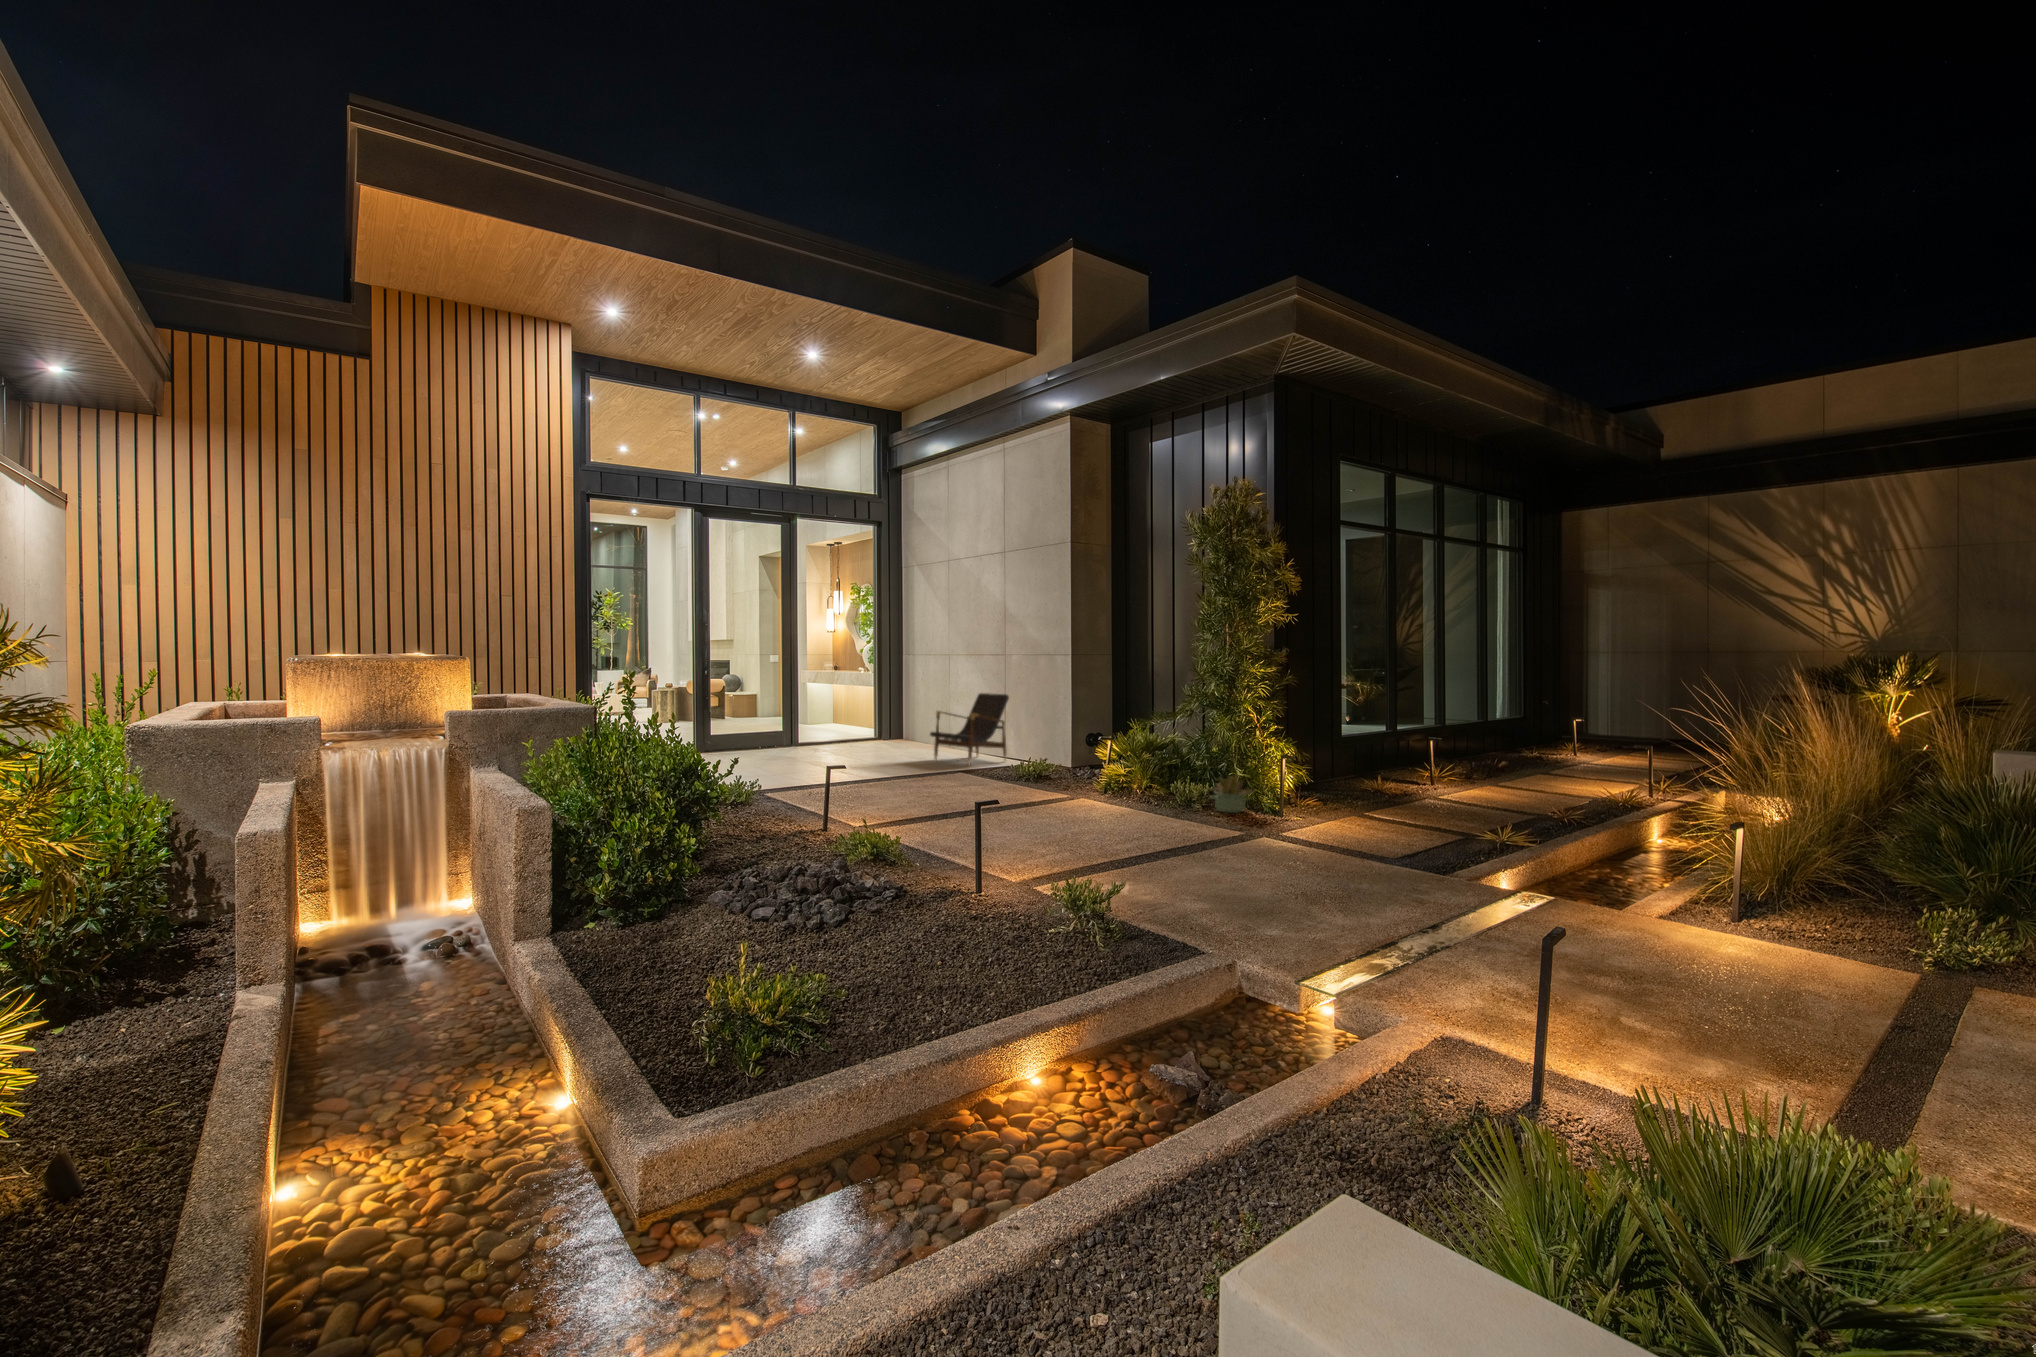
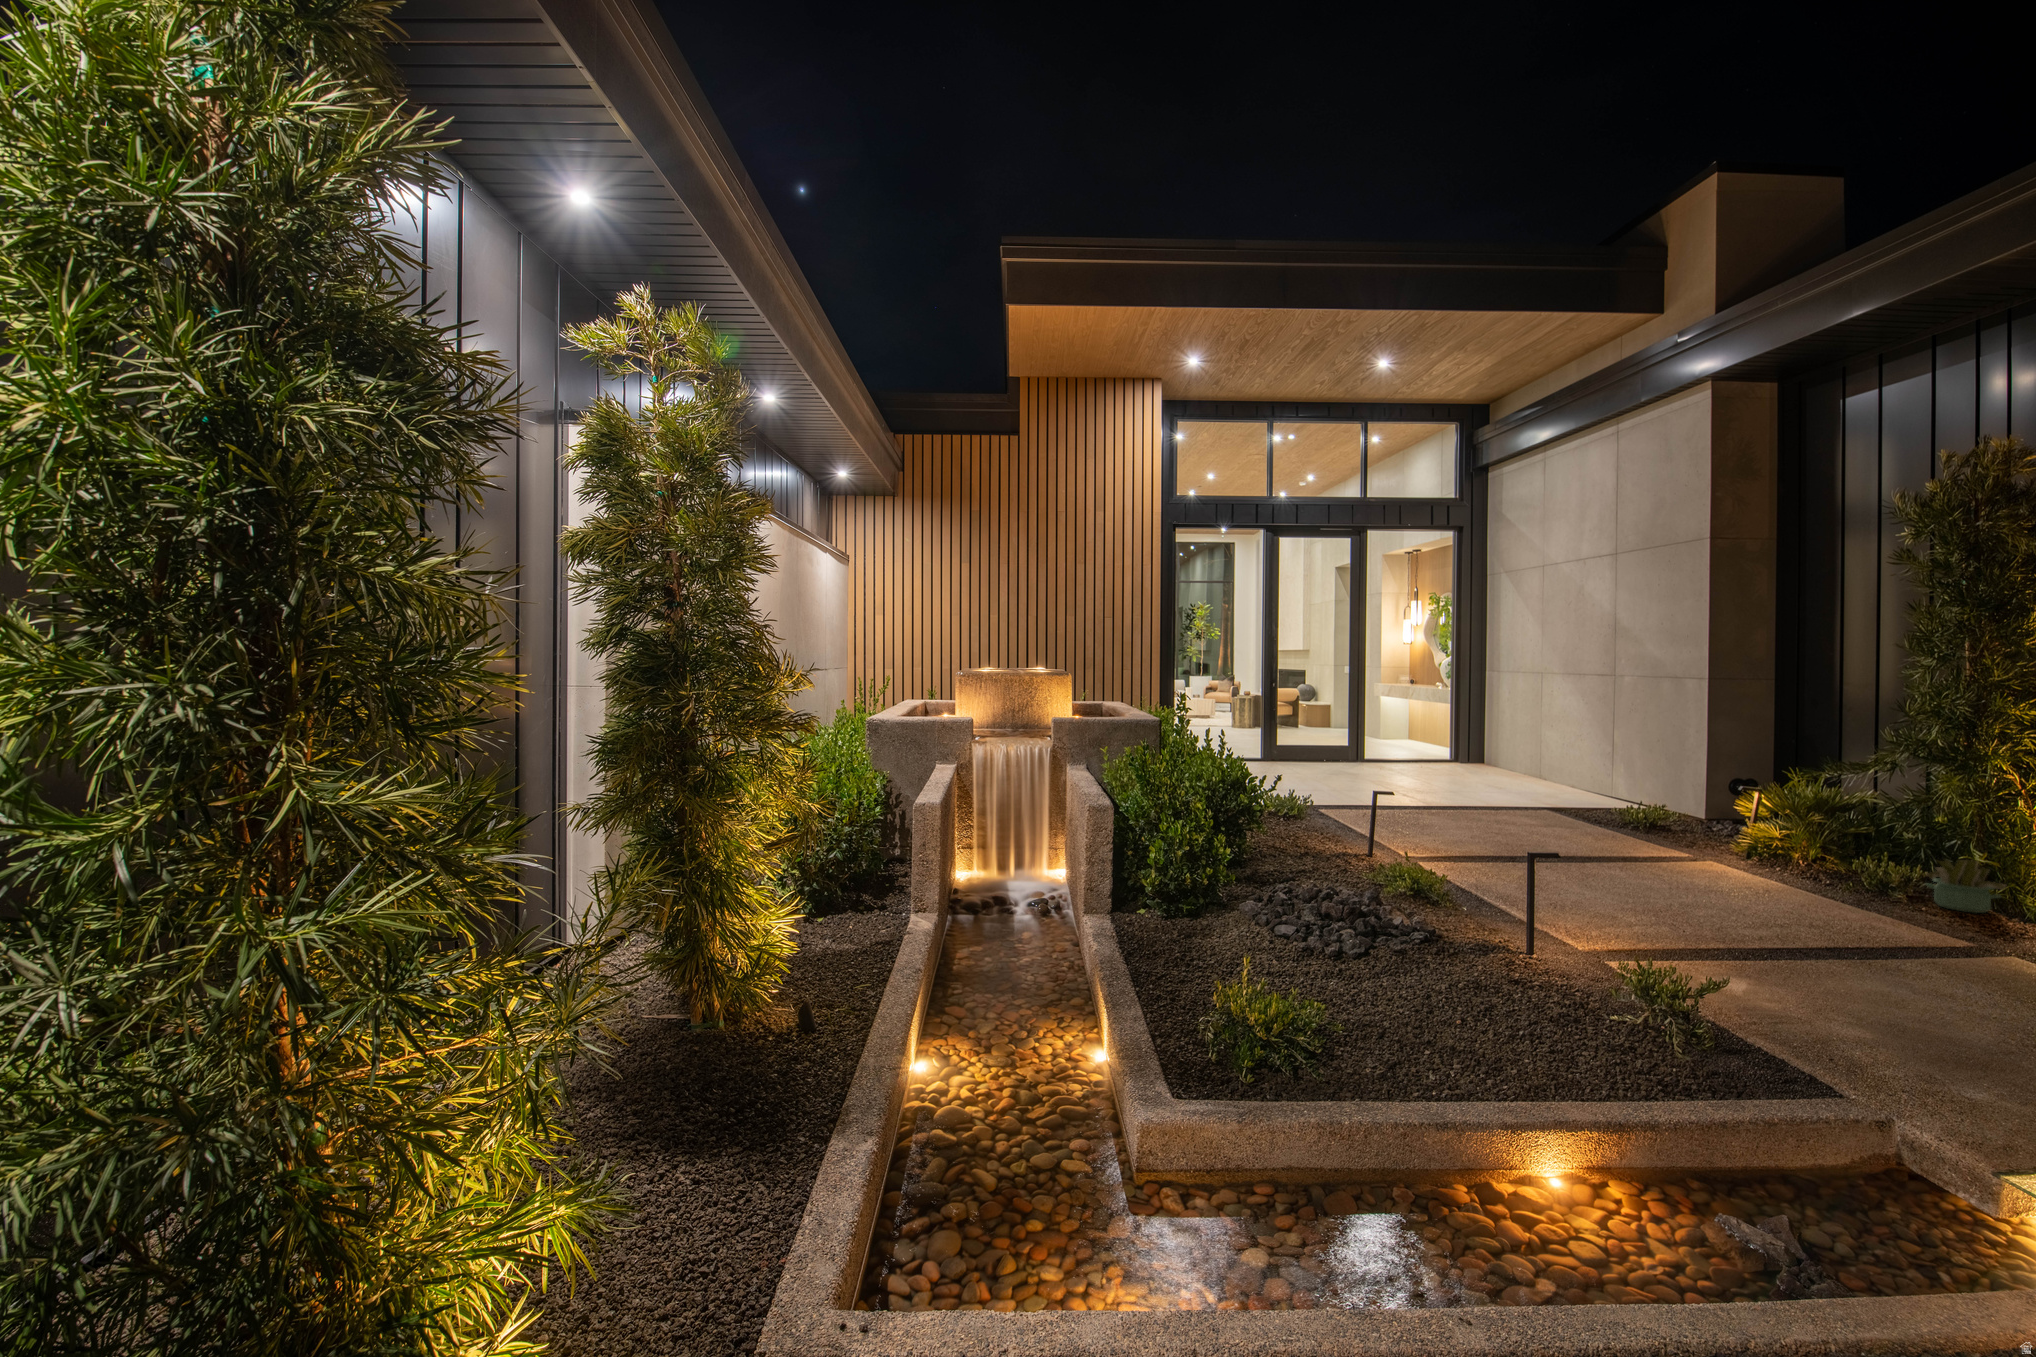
lounge chair: present [930,693,1009,764] -> none [1511,718,1618,801]

